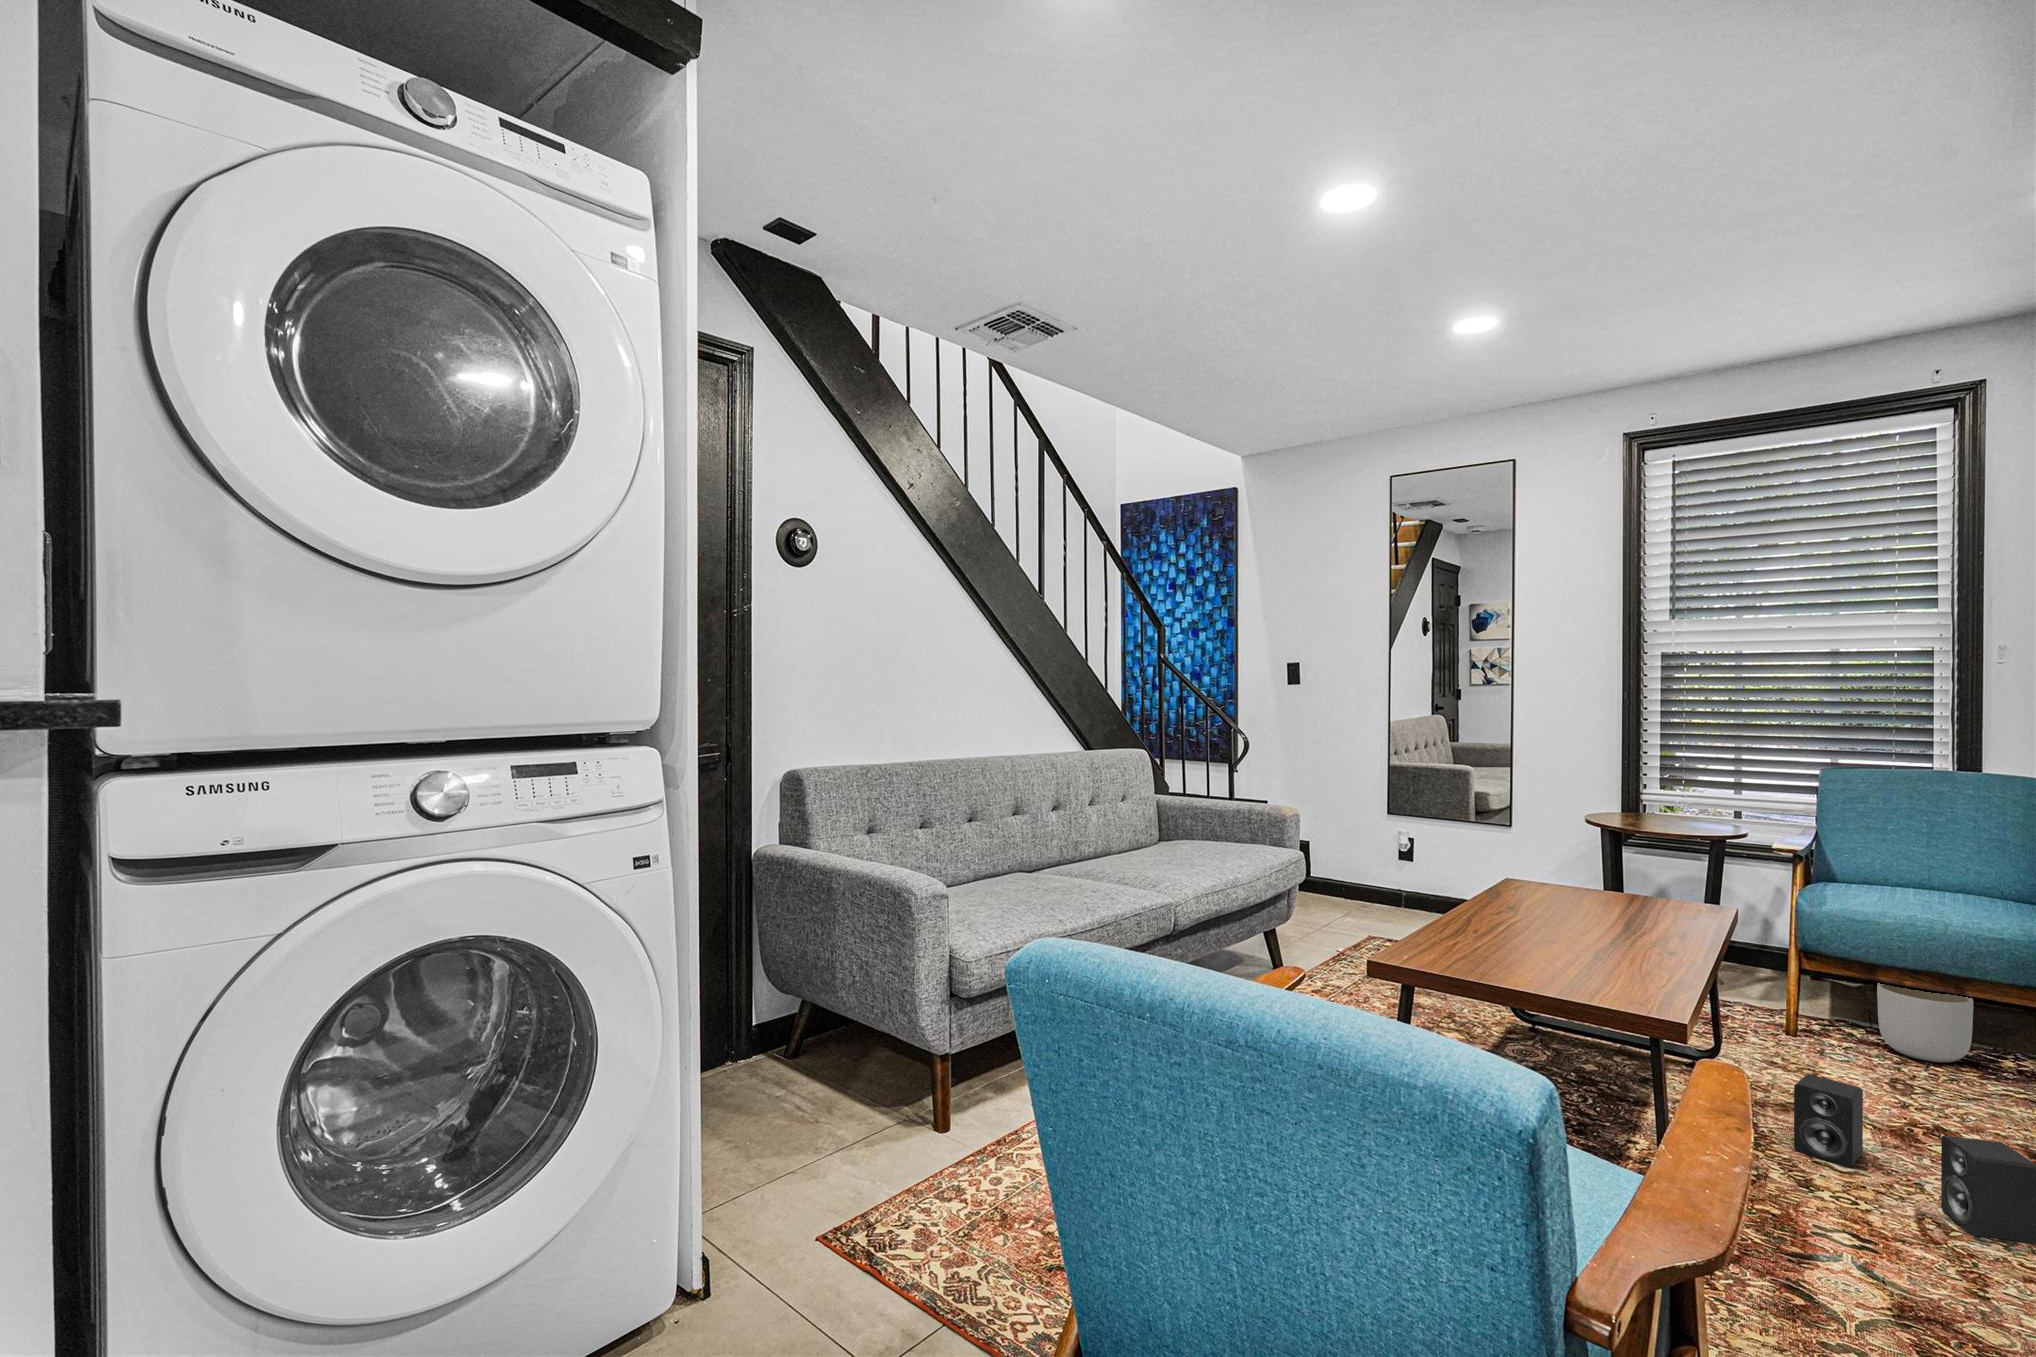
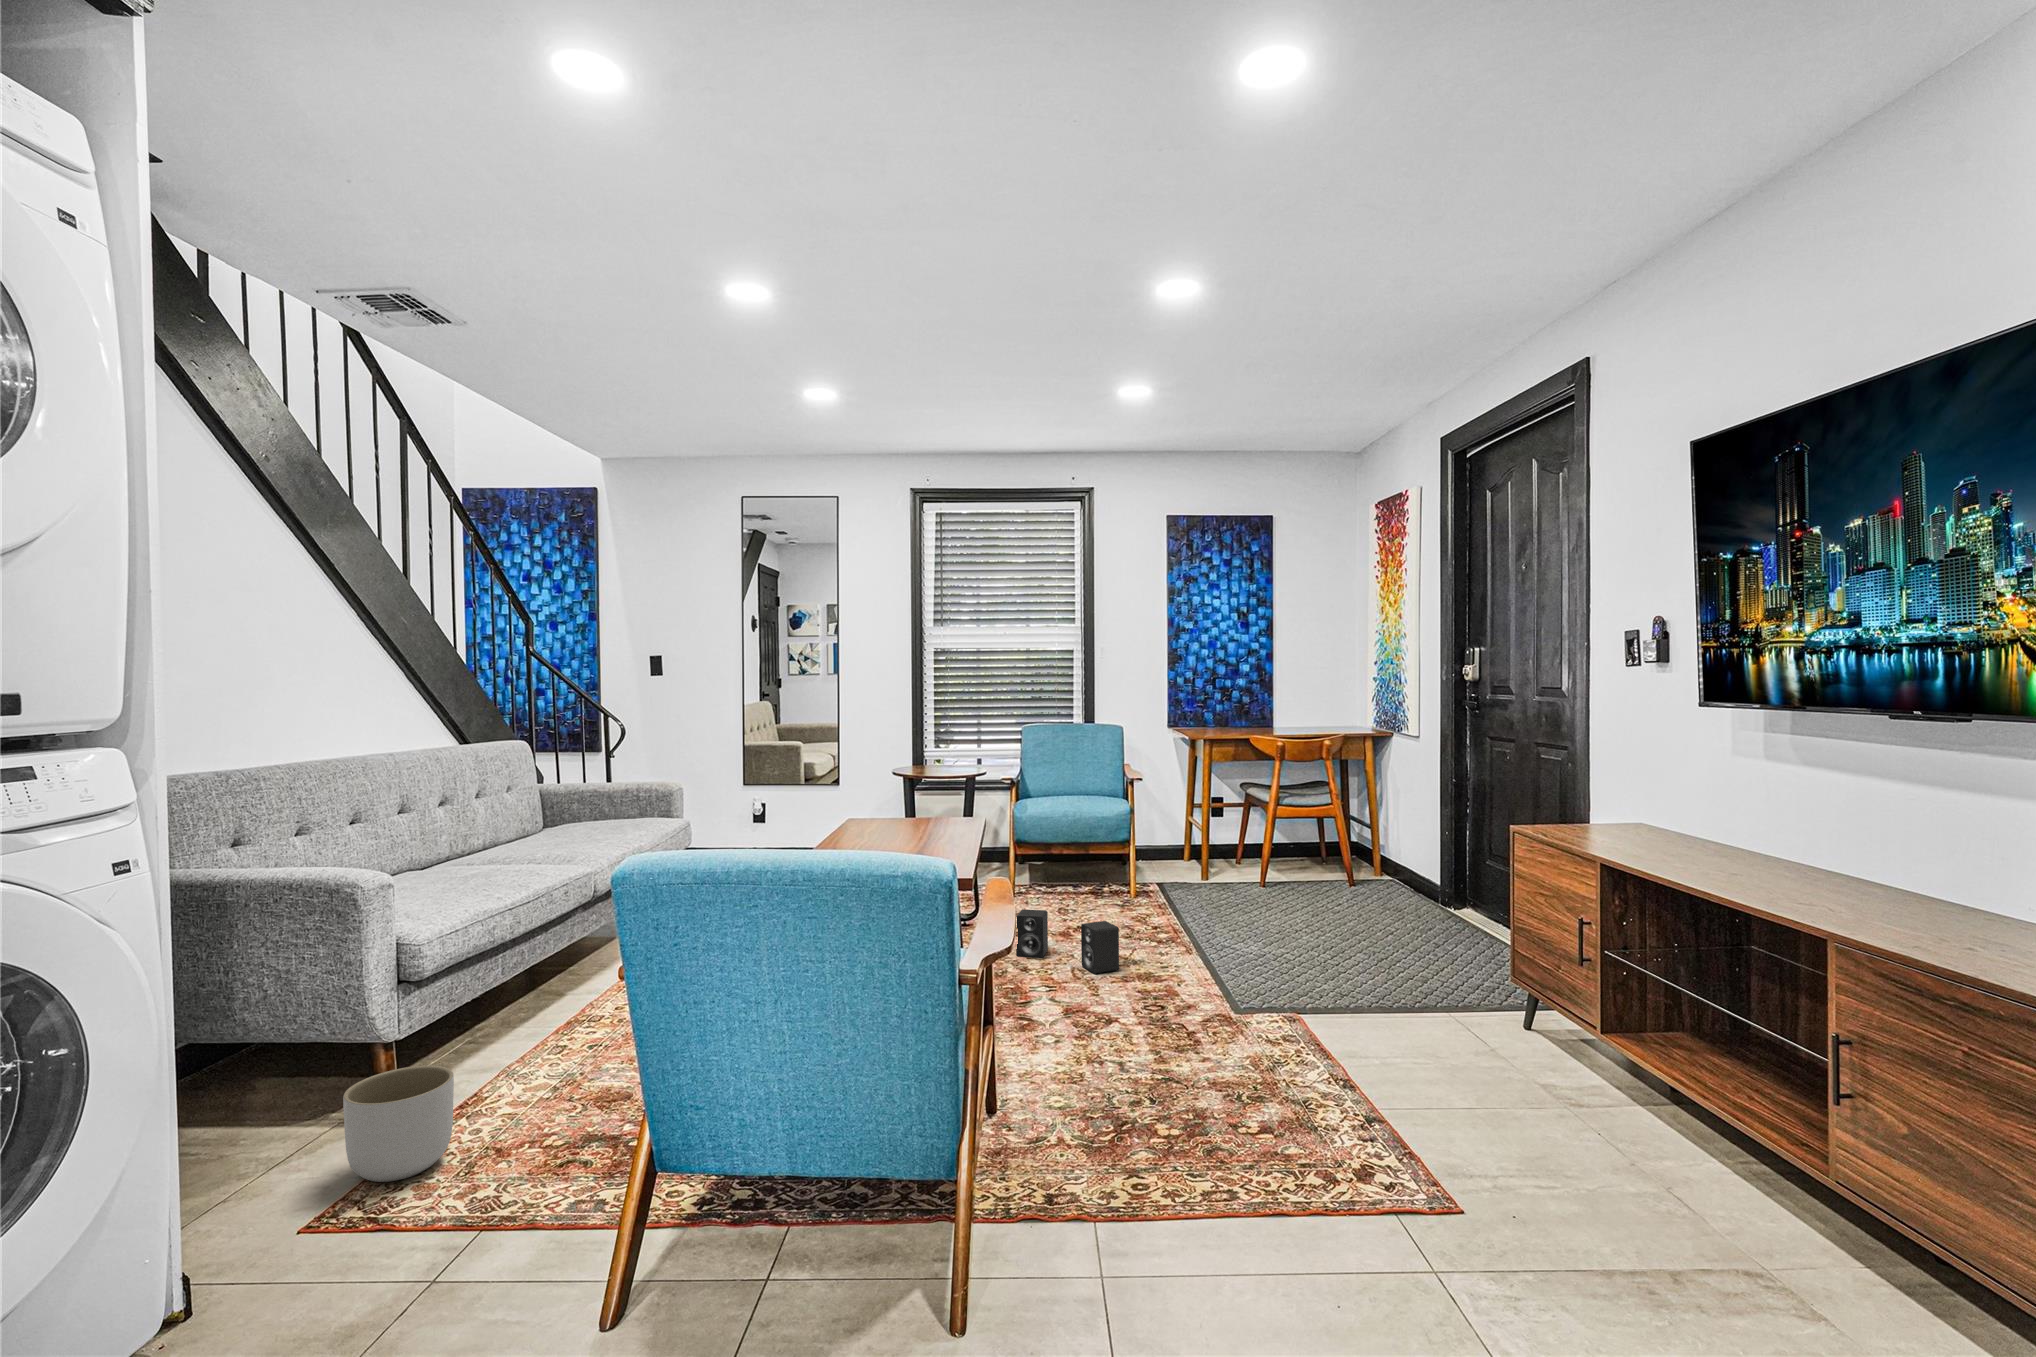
planter: present [1877,983,1973,1063] -> present [343,1066,454,1182]

